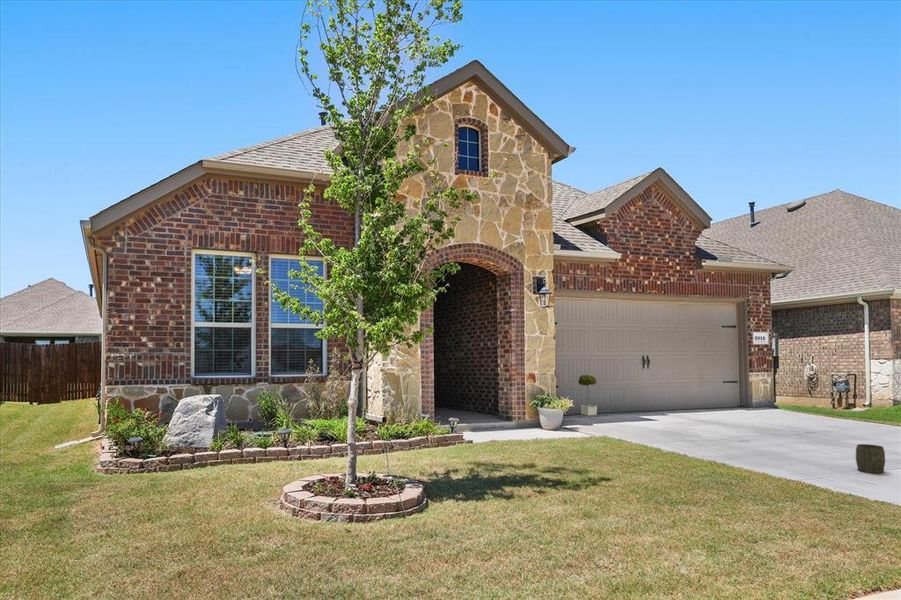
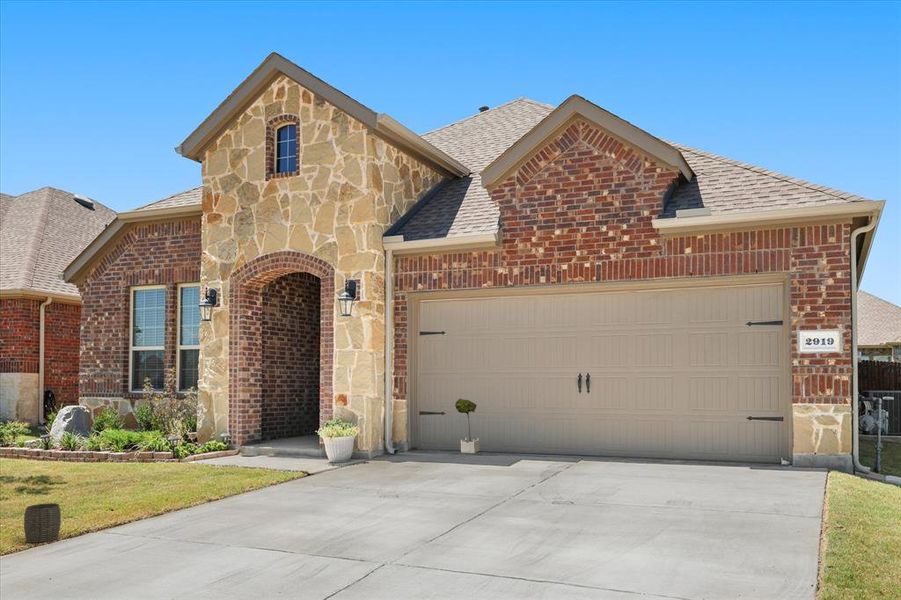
woven basket: present [856,444,885,473] -> present [24,503,61,543]

